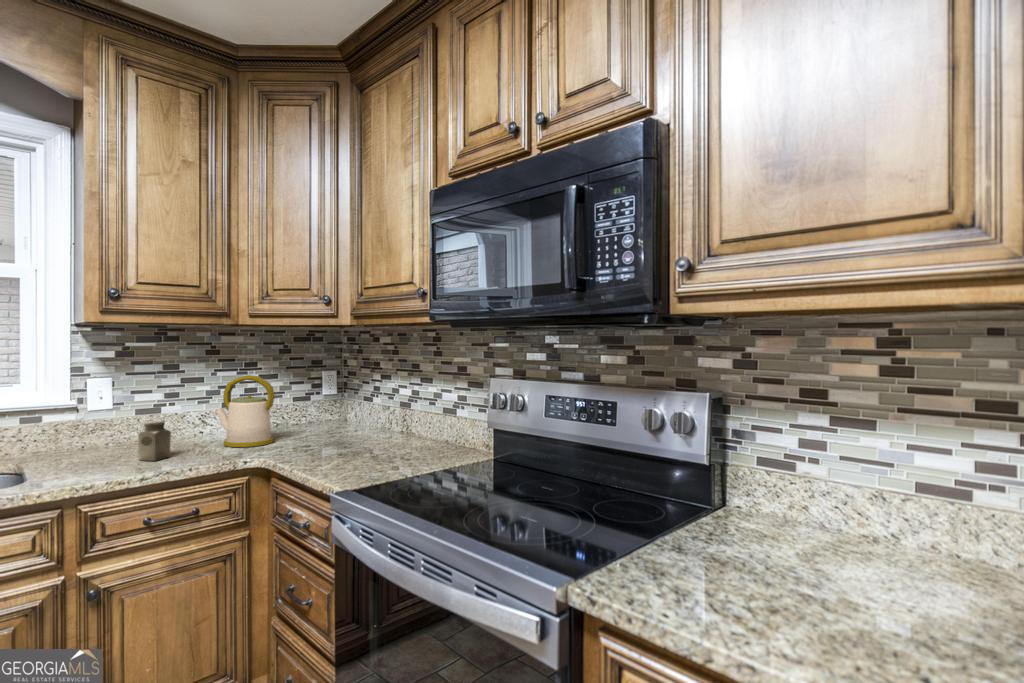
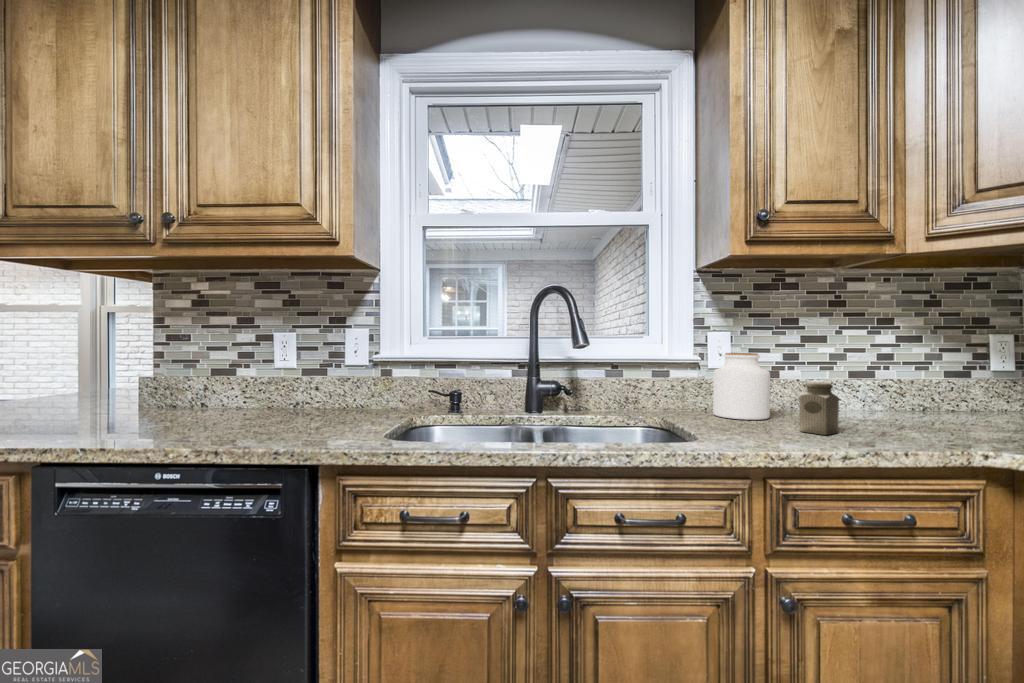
kettle: present [216,375,275,447] -> none [870,328,974,433]
jar: none [81,397,136,455] -> present [713,353,770,420]

